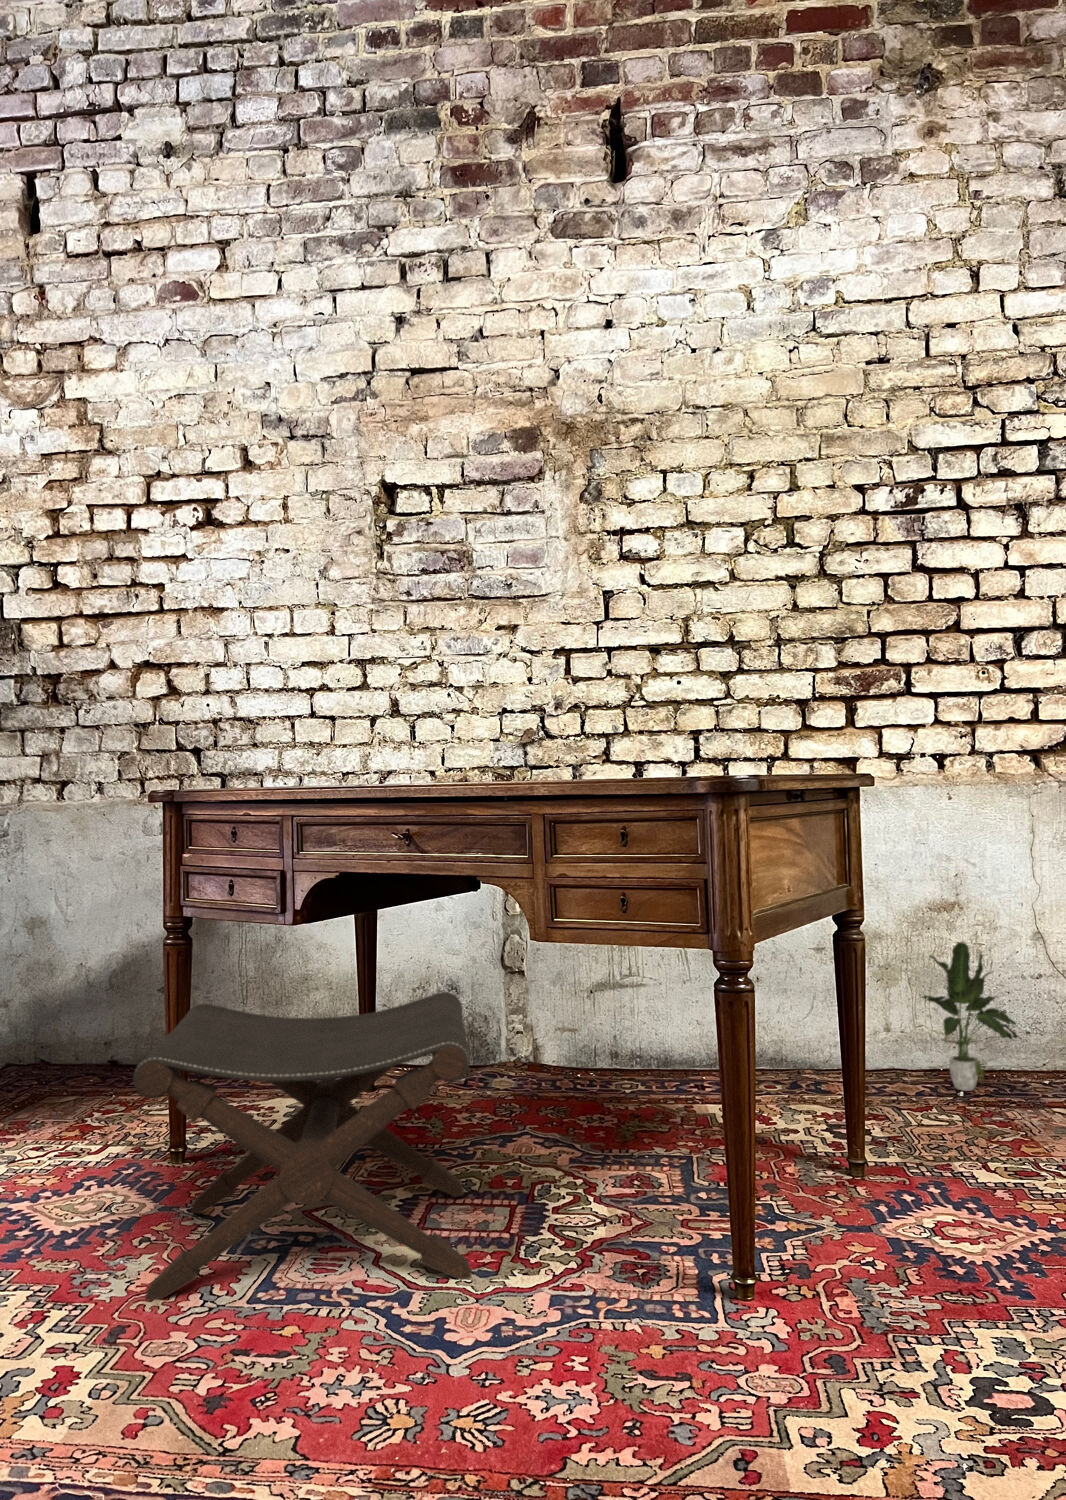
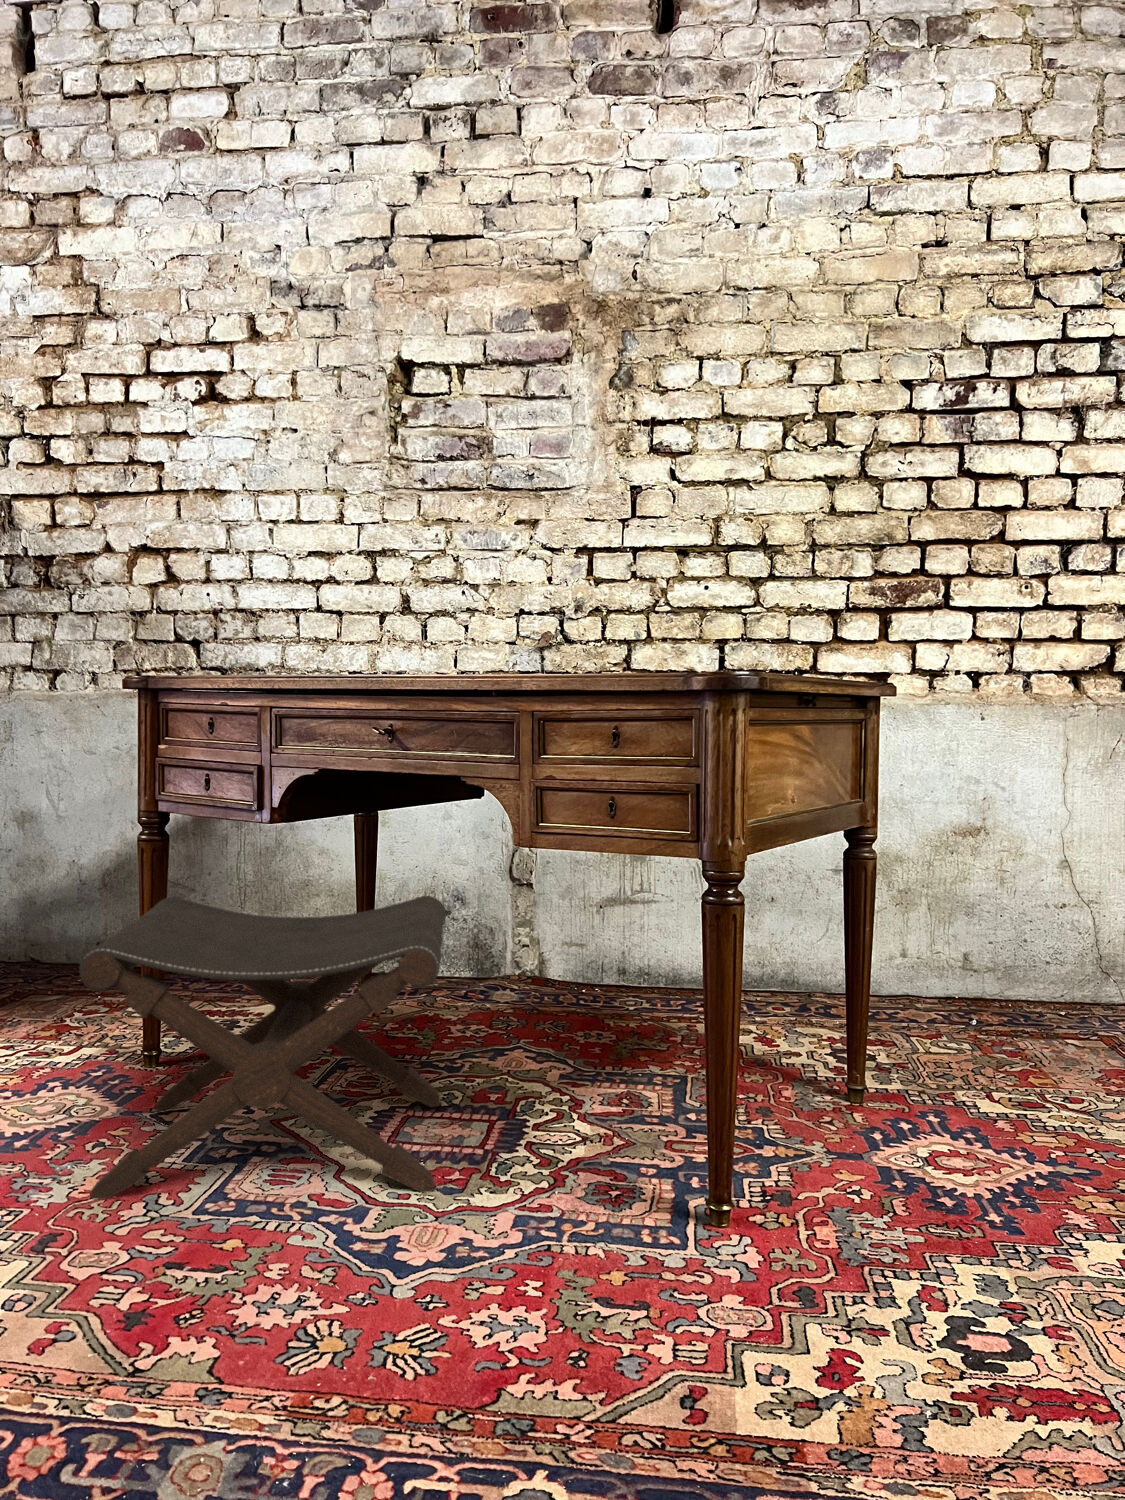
potted plant: present [922,942,1018,1091] -> none [937,869,1041,1023]

